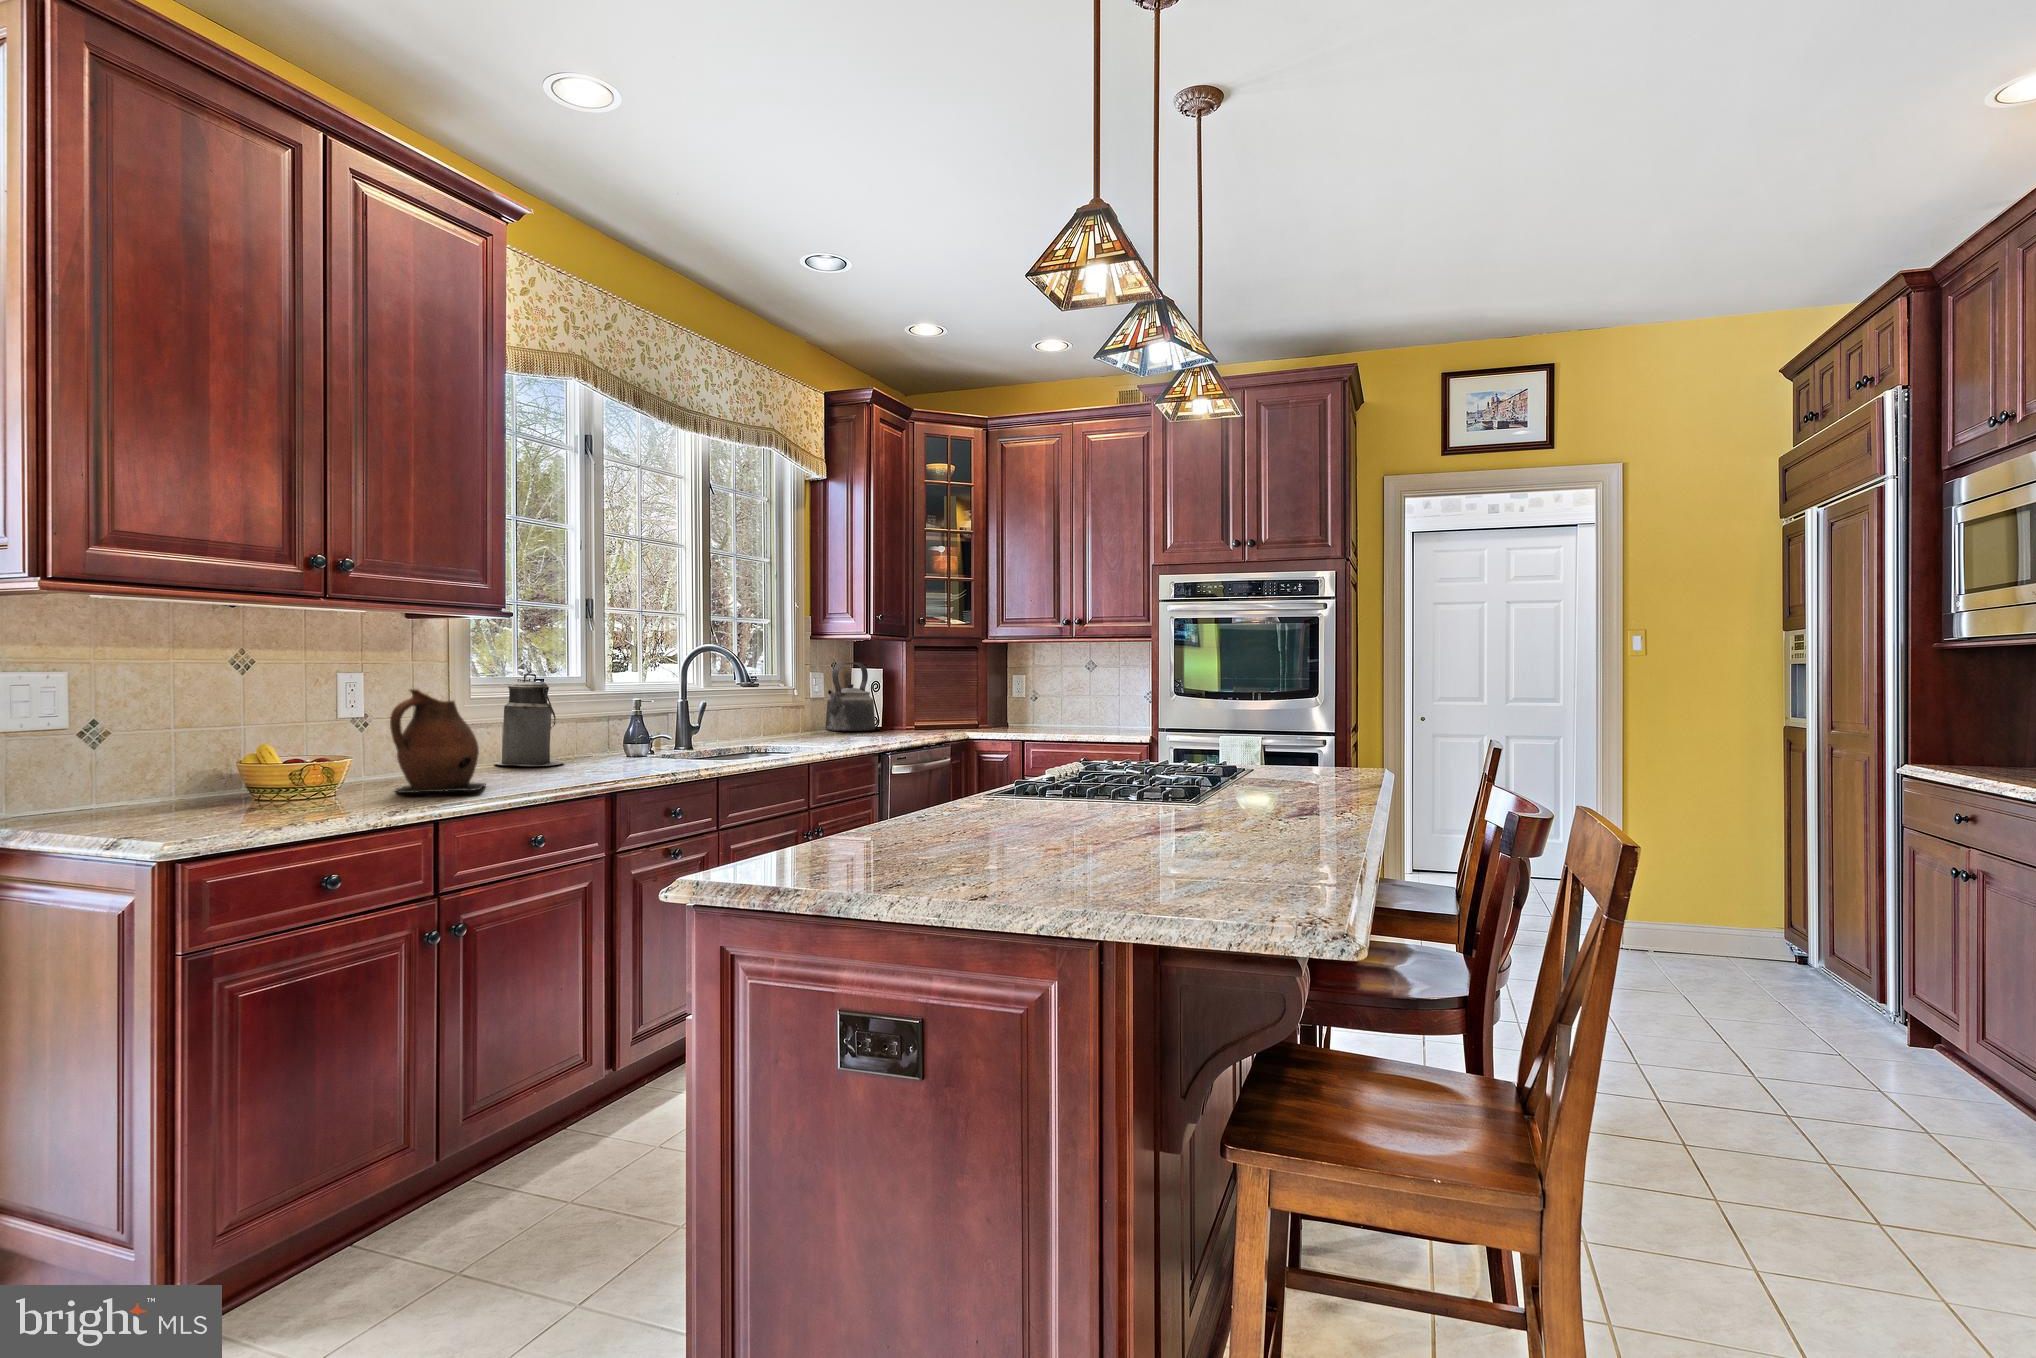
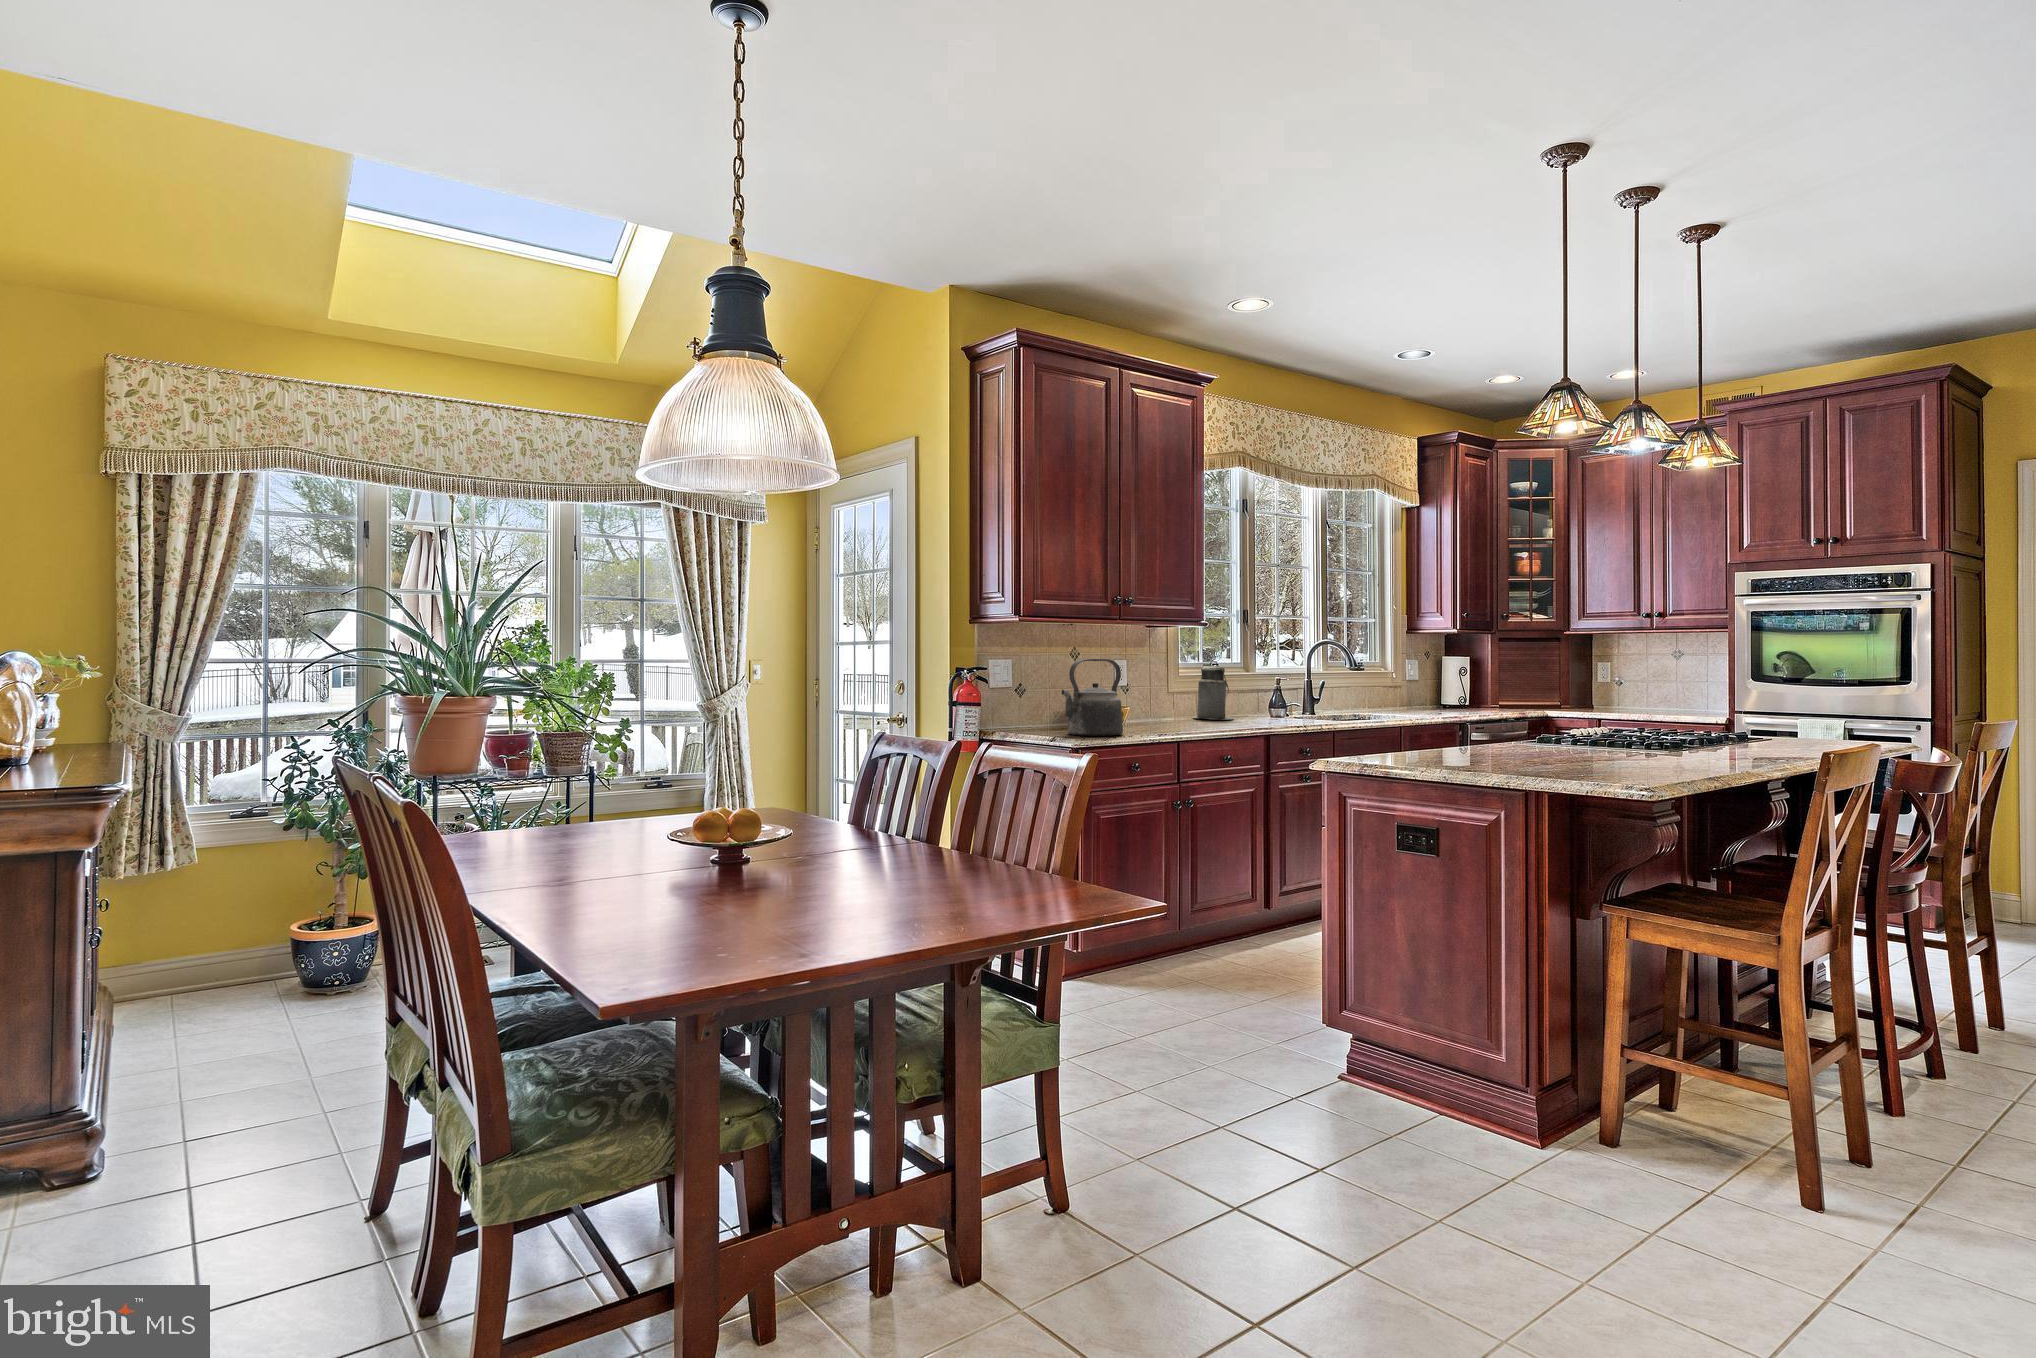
kettle: present [825,662,875,731] -> present [1061,659,1123,736]
ceramic pitcher: present [390,689,486,793] -> none [1147,670,1195,730]

